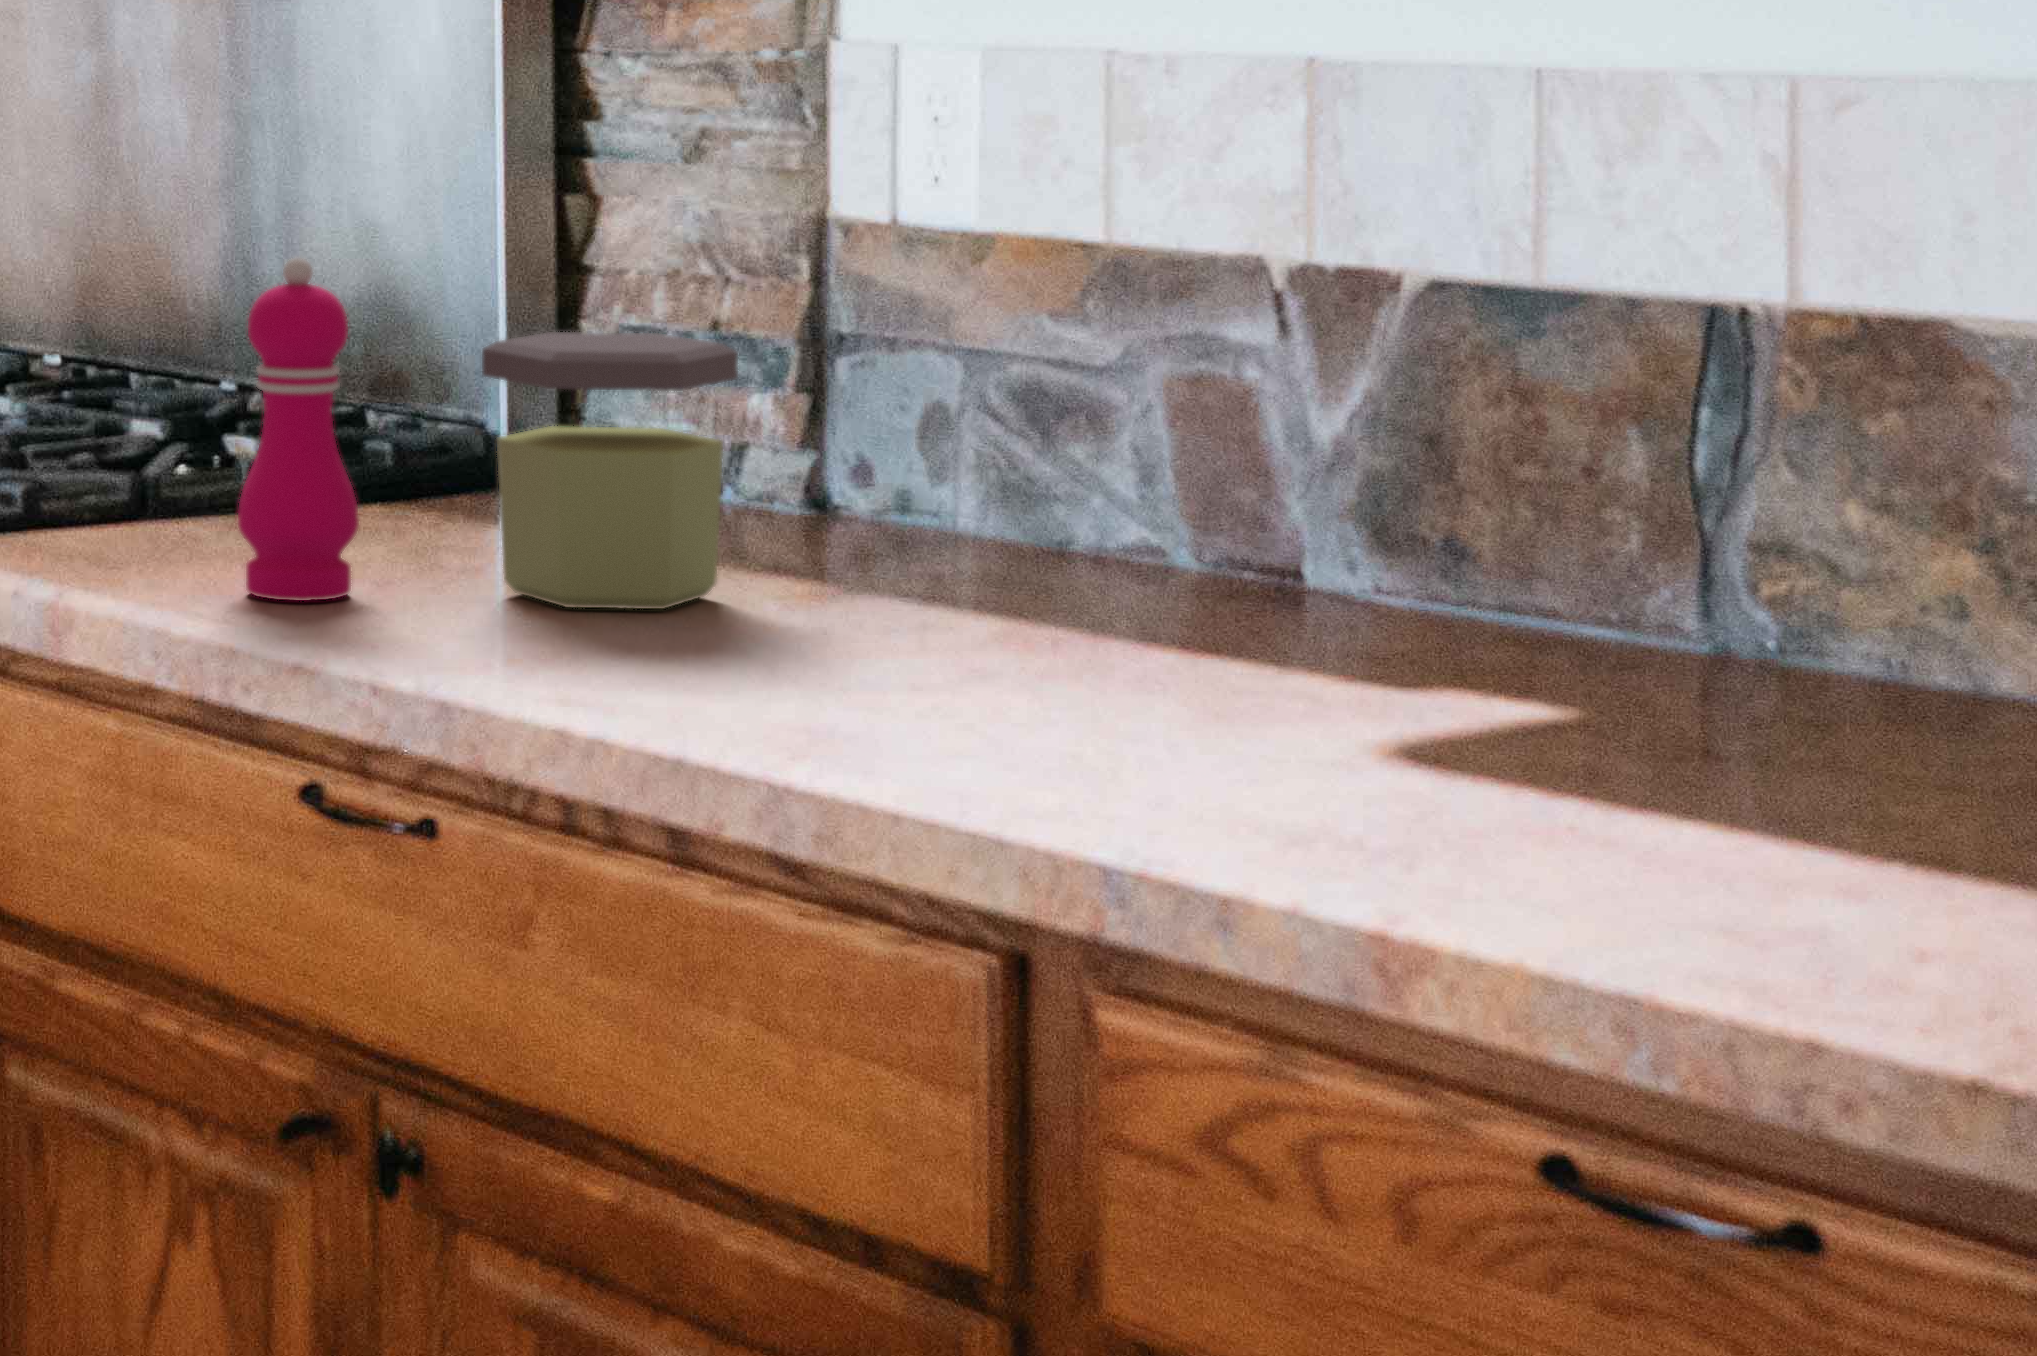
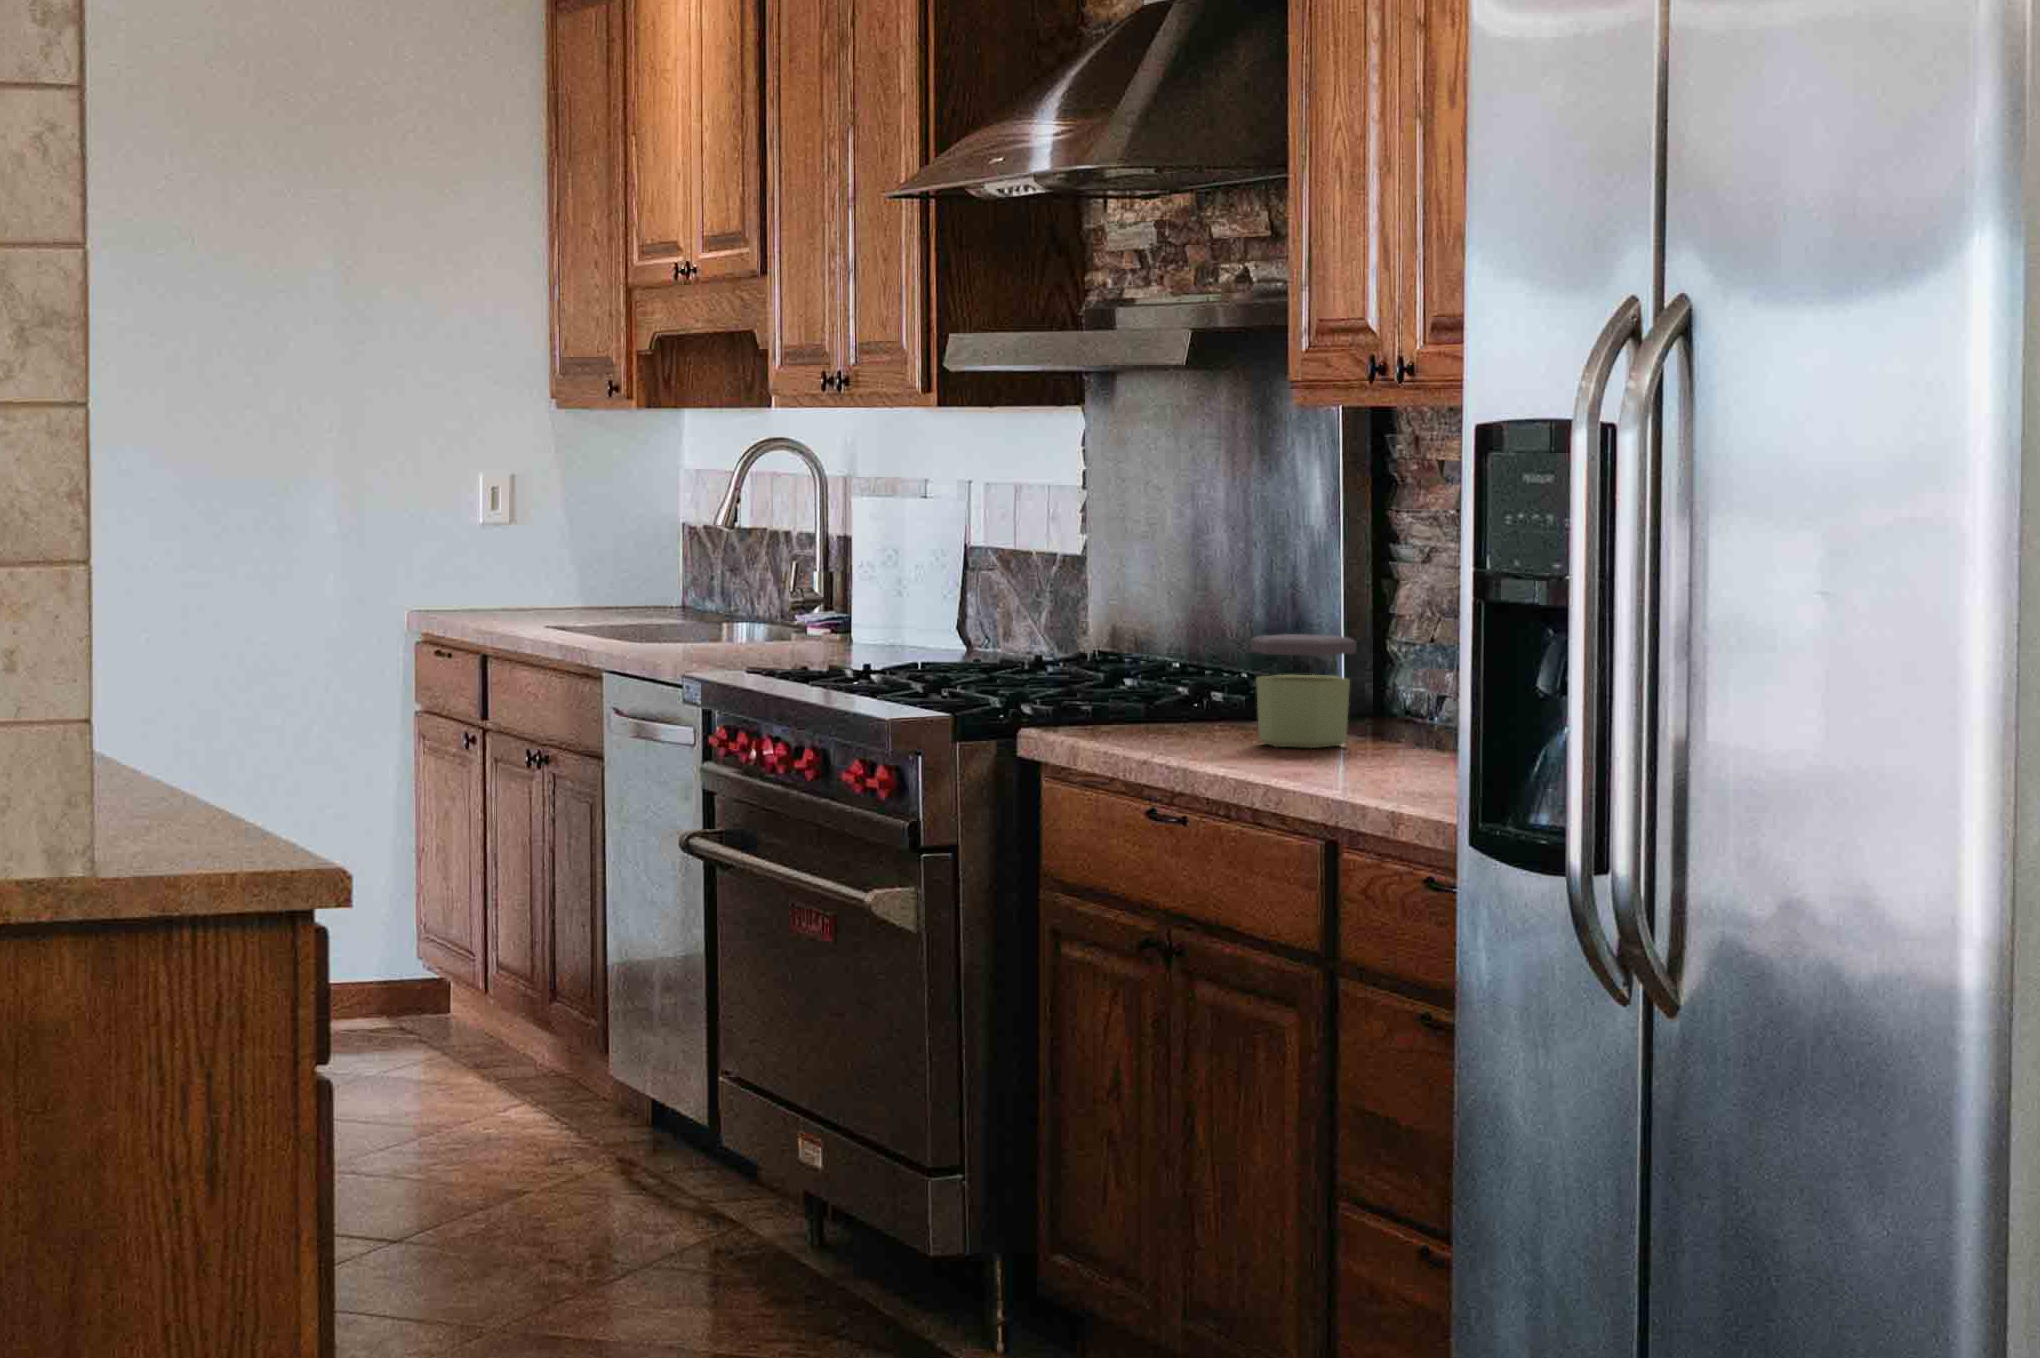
pepper mill: present [238,257,359,601] -> none [1146,599,1197,743]

